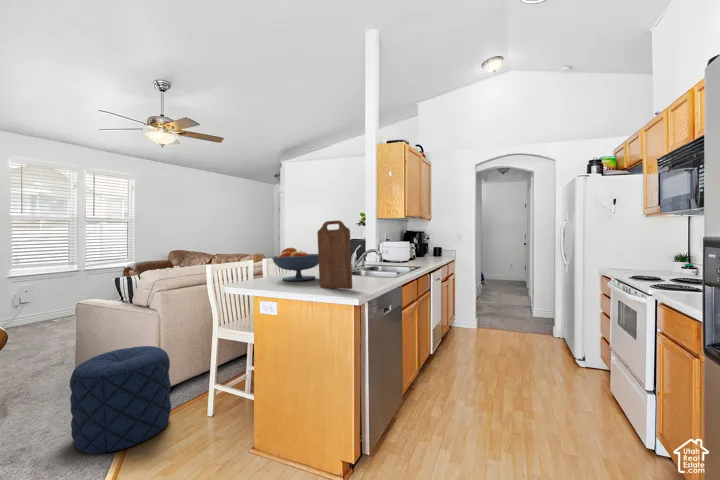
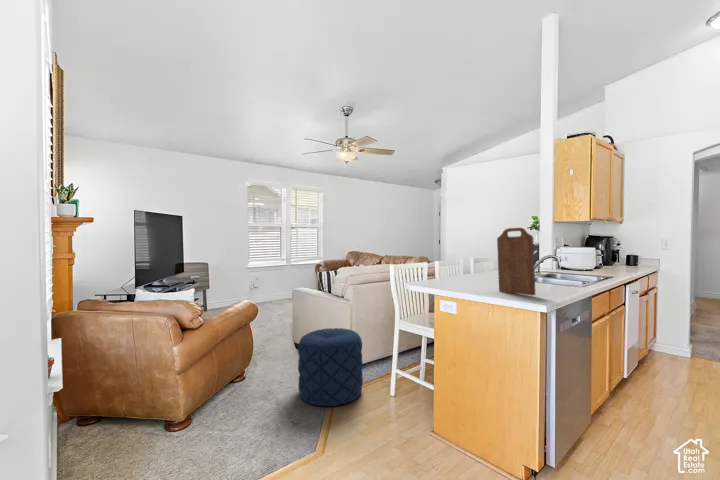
fruit bowl: present [272,248,319,281] -> none [449,252,500,284]

